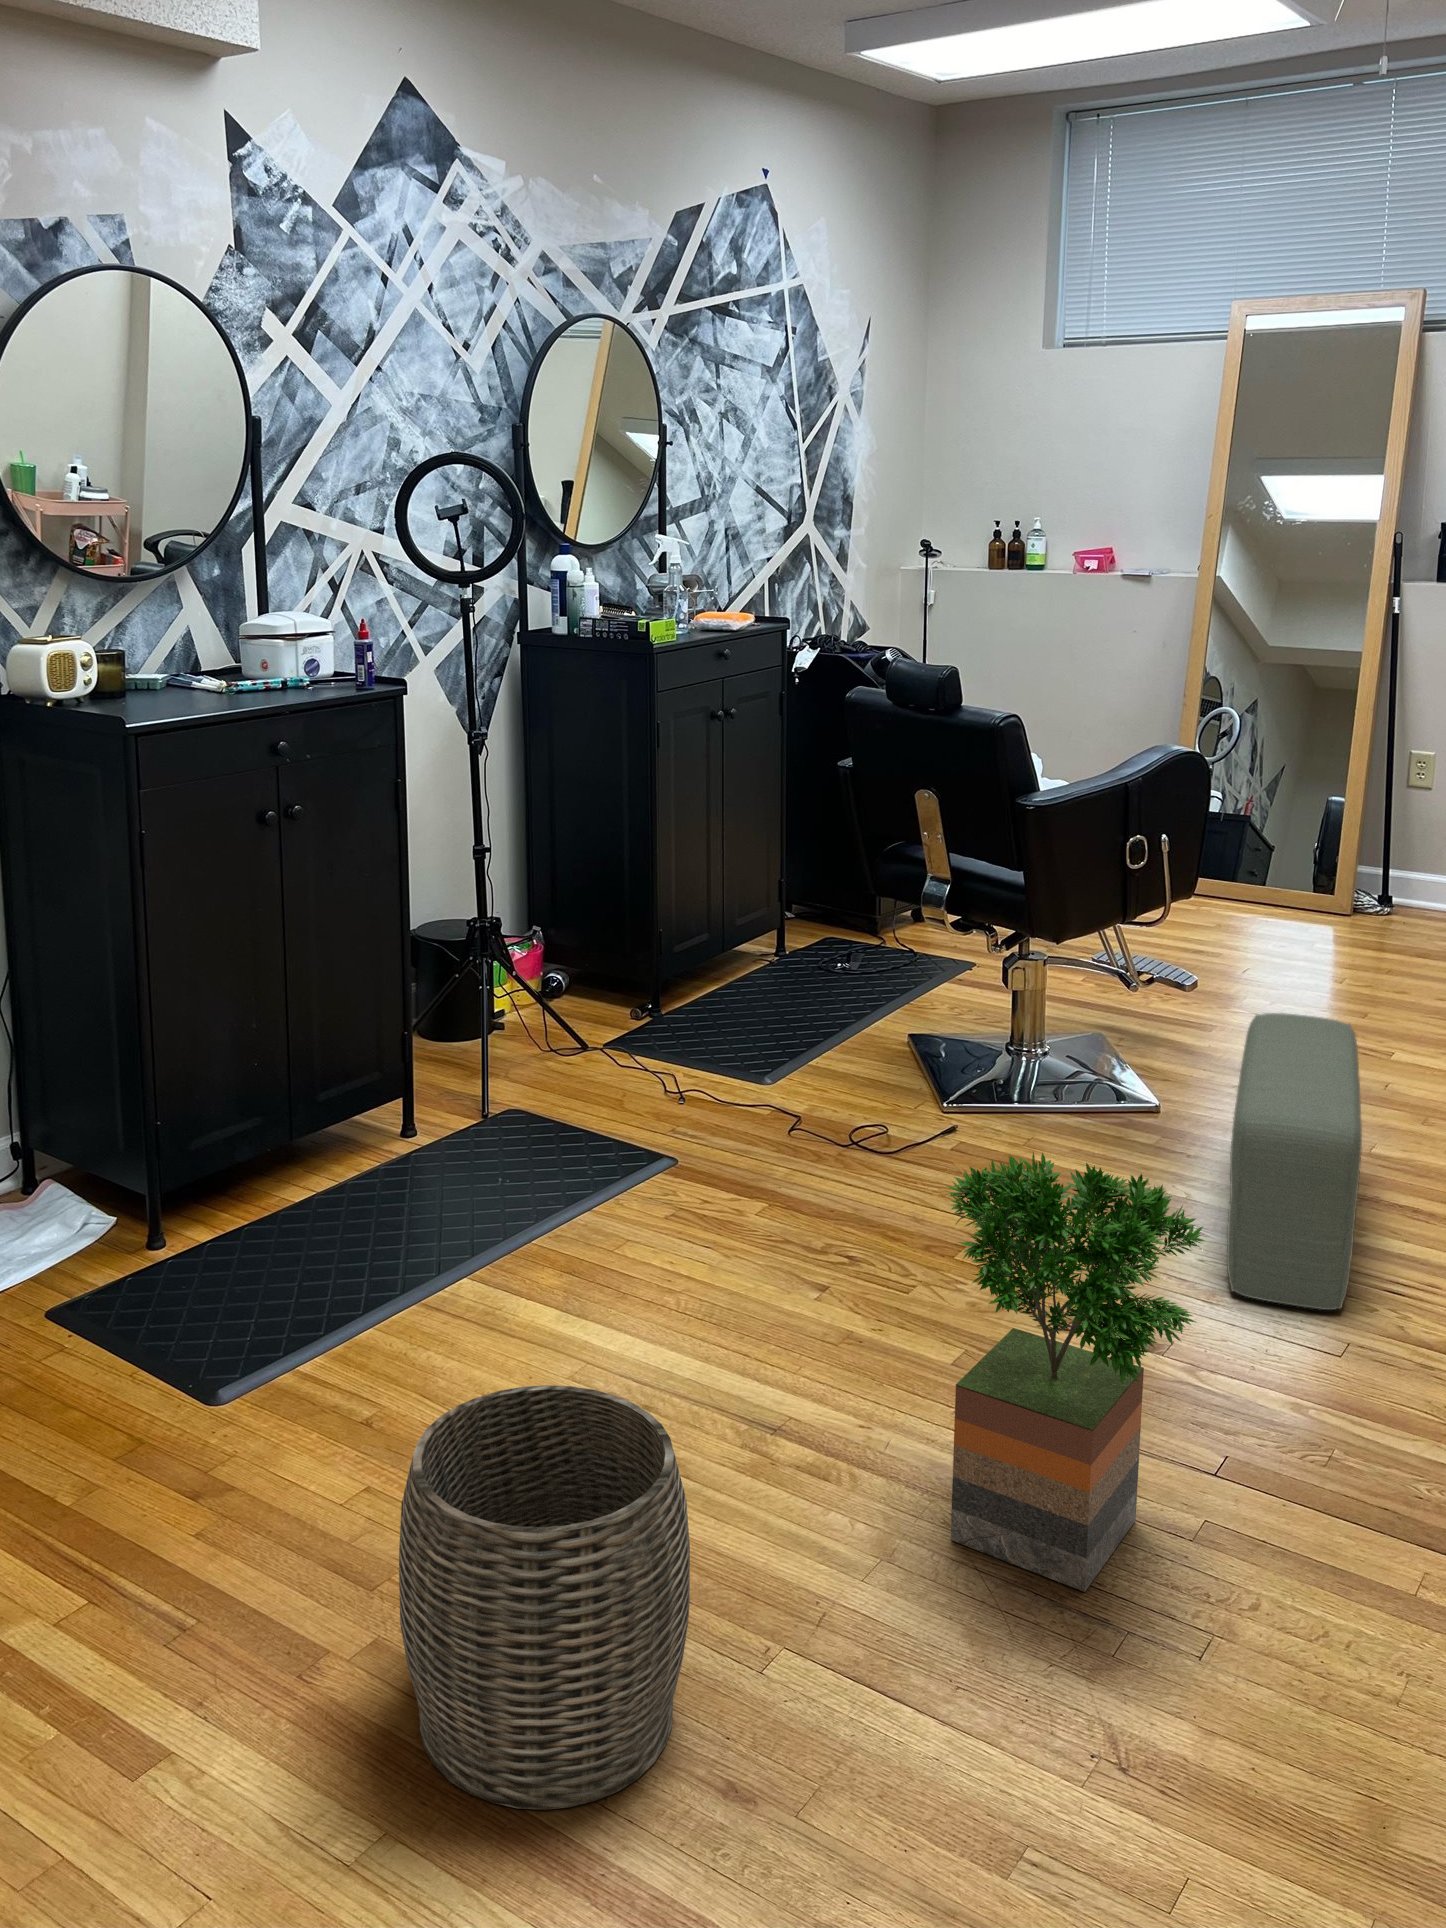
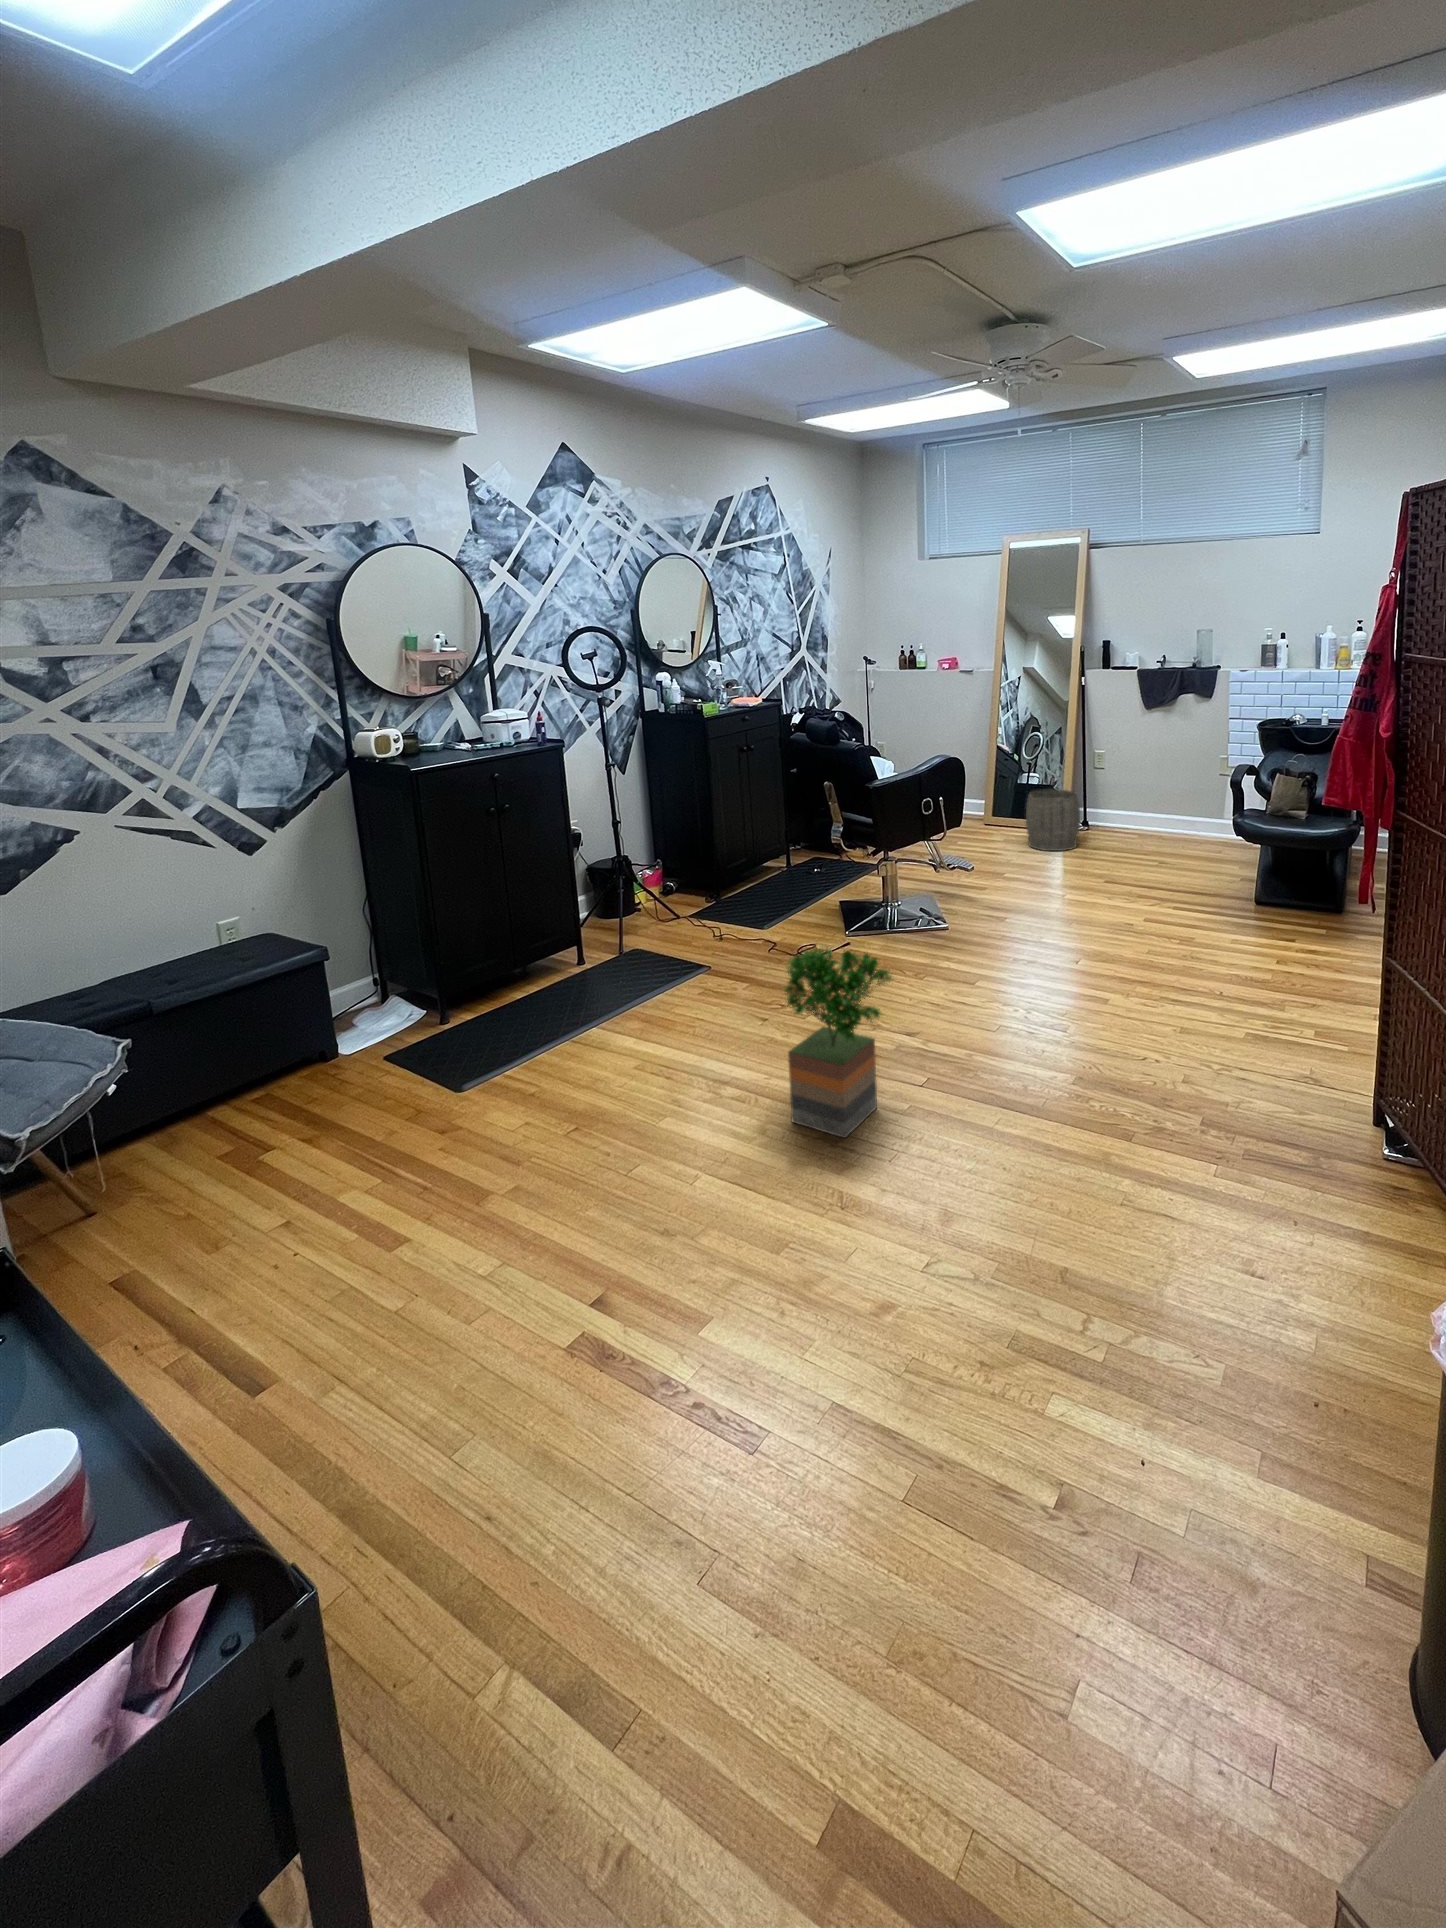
pouf: present [1227,1013,1362,1310] -> none [949,879,1022,1013]
woven basket: present [399,1385,690,1810] -> present [1026,789,1080,851]

